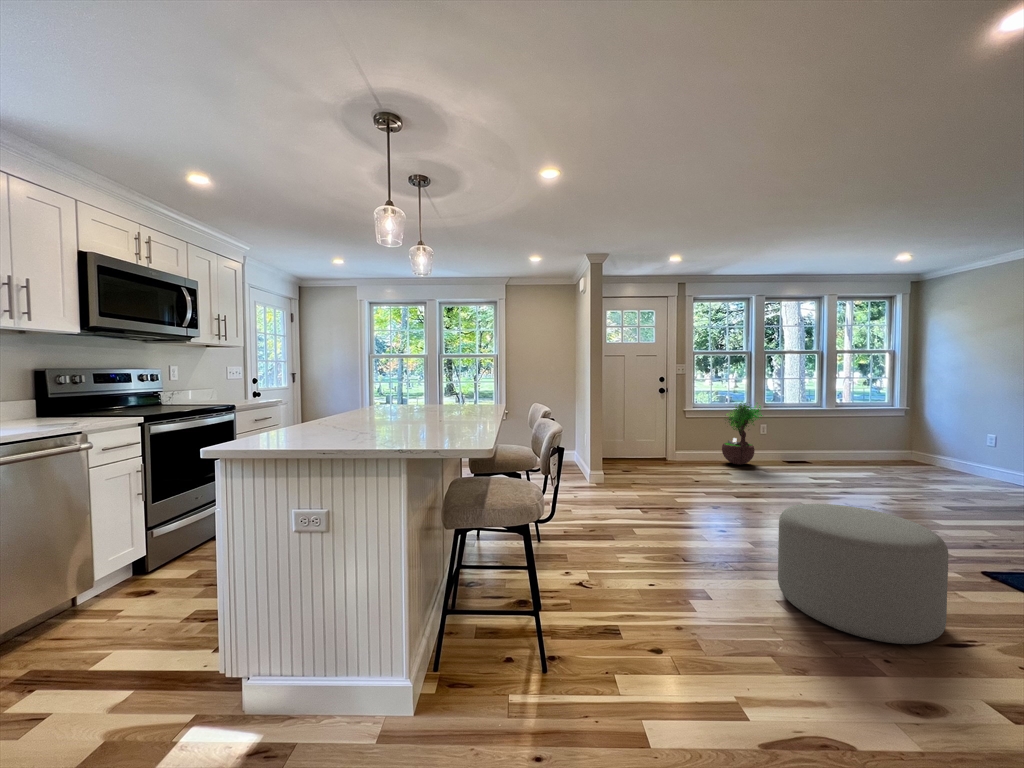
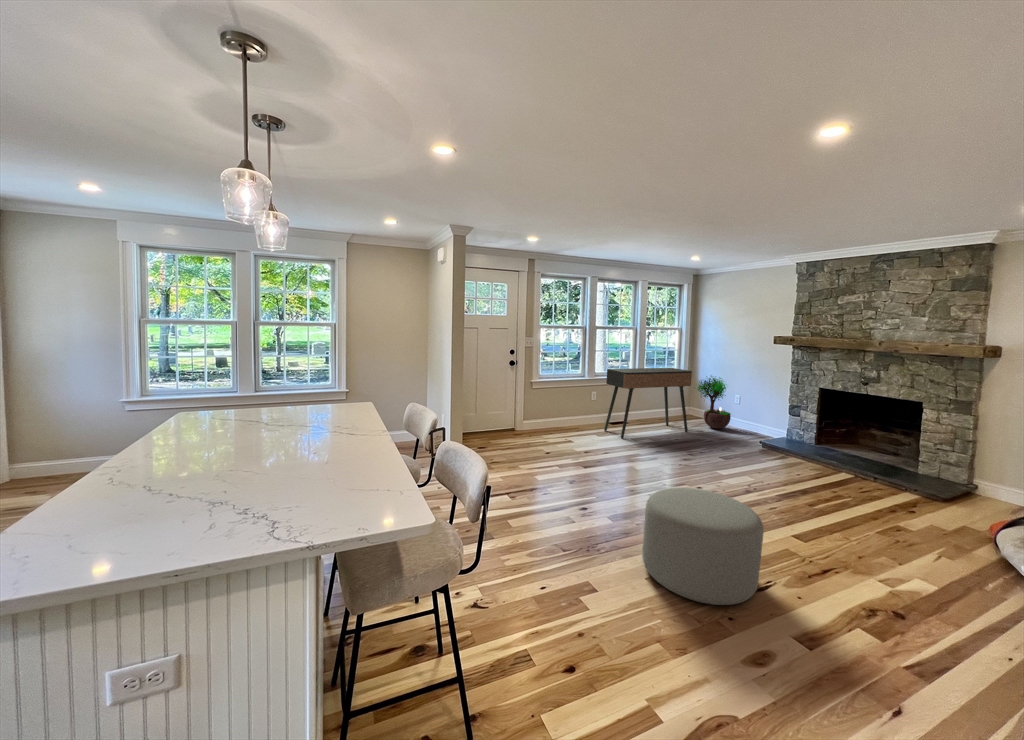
console table: none [778,395,906,476] -> present [604,368,692,438]
potted tree: present [722,403,762,464] -> present [698,376,731,429]

